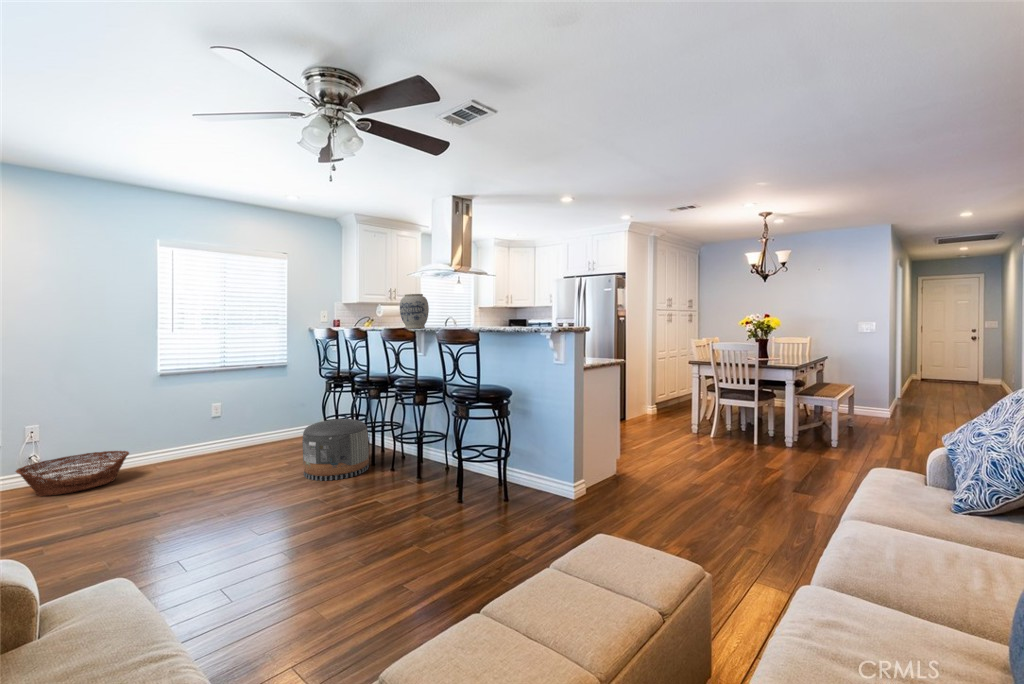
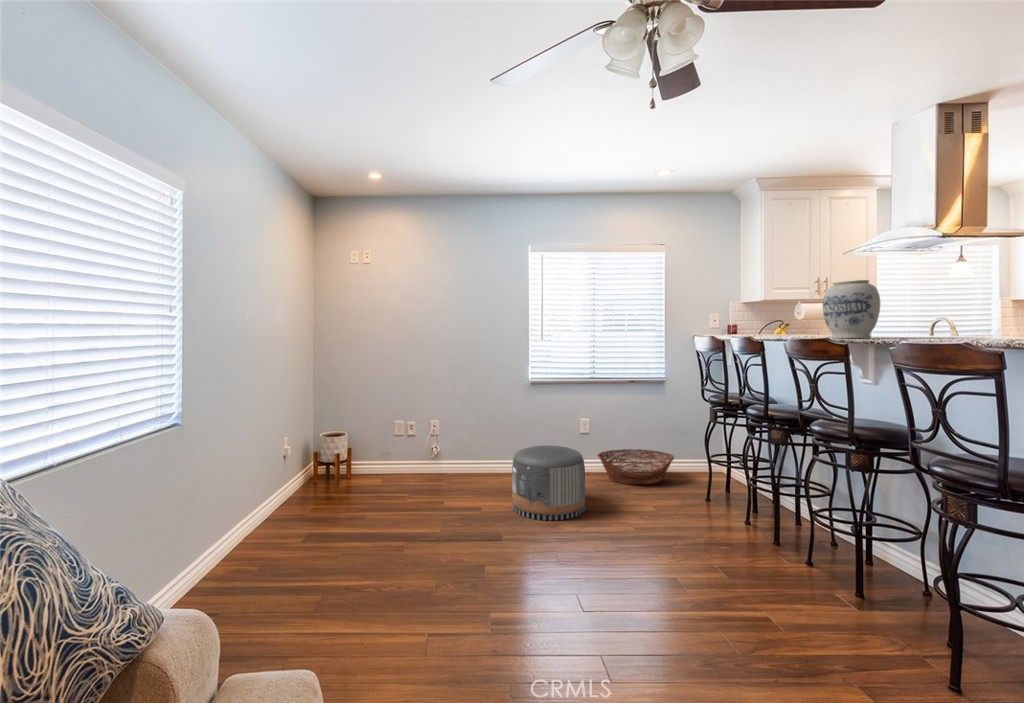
pouf: present [302,419,369,481] -> present [512,446,585,520]
basket: present [16,451,129,496] -> present [598,449,674,485]

